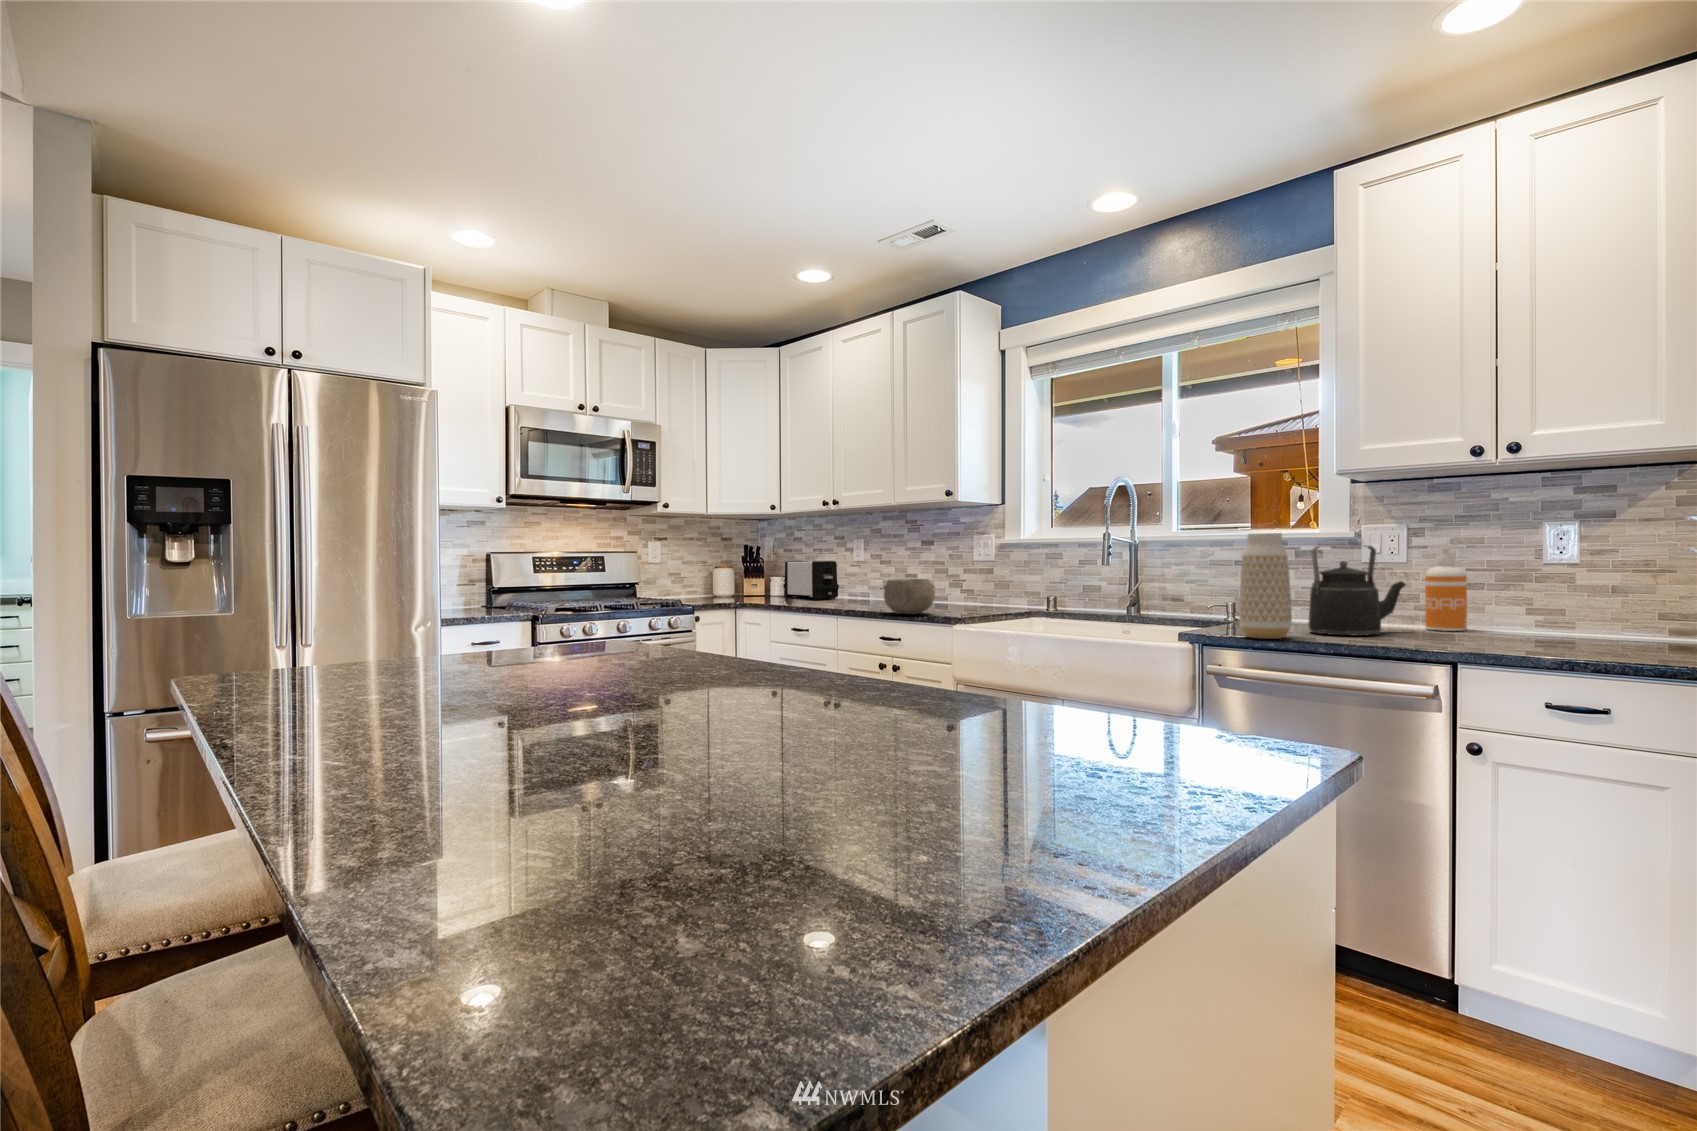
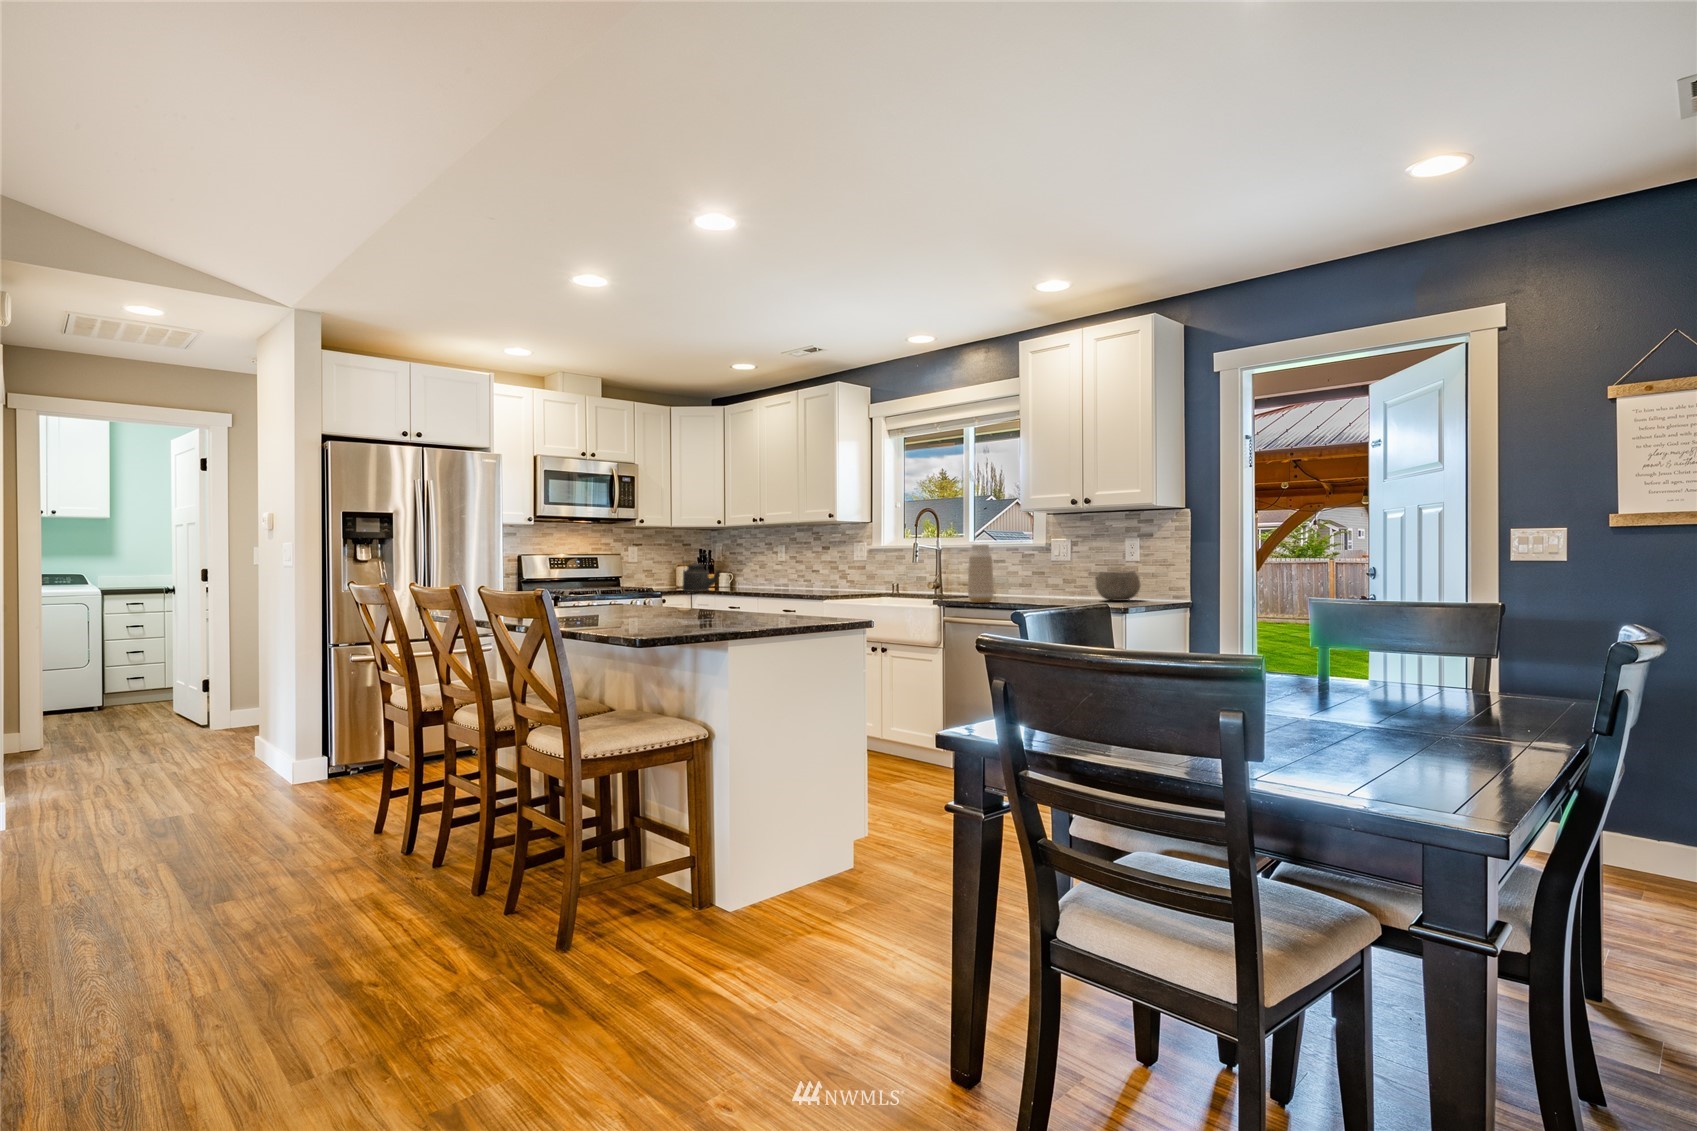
kettle: present [1309,546,1406,636] -> present [682,557,721,592]
soap dispenser: present [1425,547,1467,631] -> none [1077,552,1096,599]
toaster: present [783,561,839,600] -> none [728,561,767,588]
bowl: present [883,579,935,614] -> present [1095,571,1140,601]

